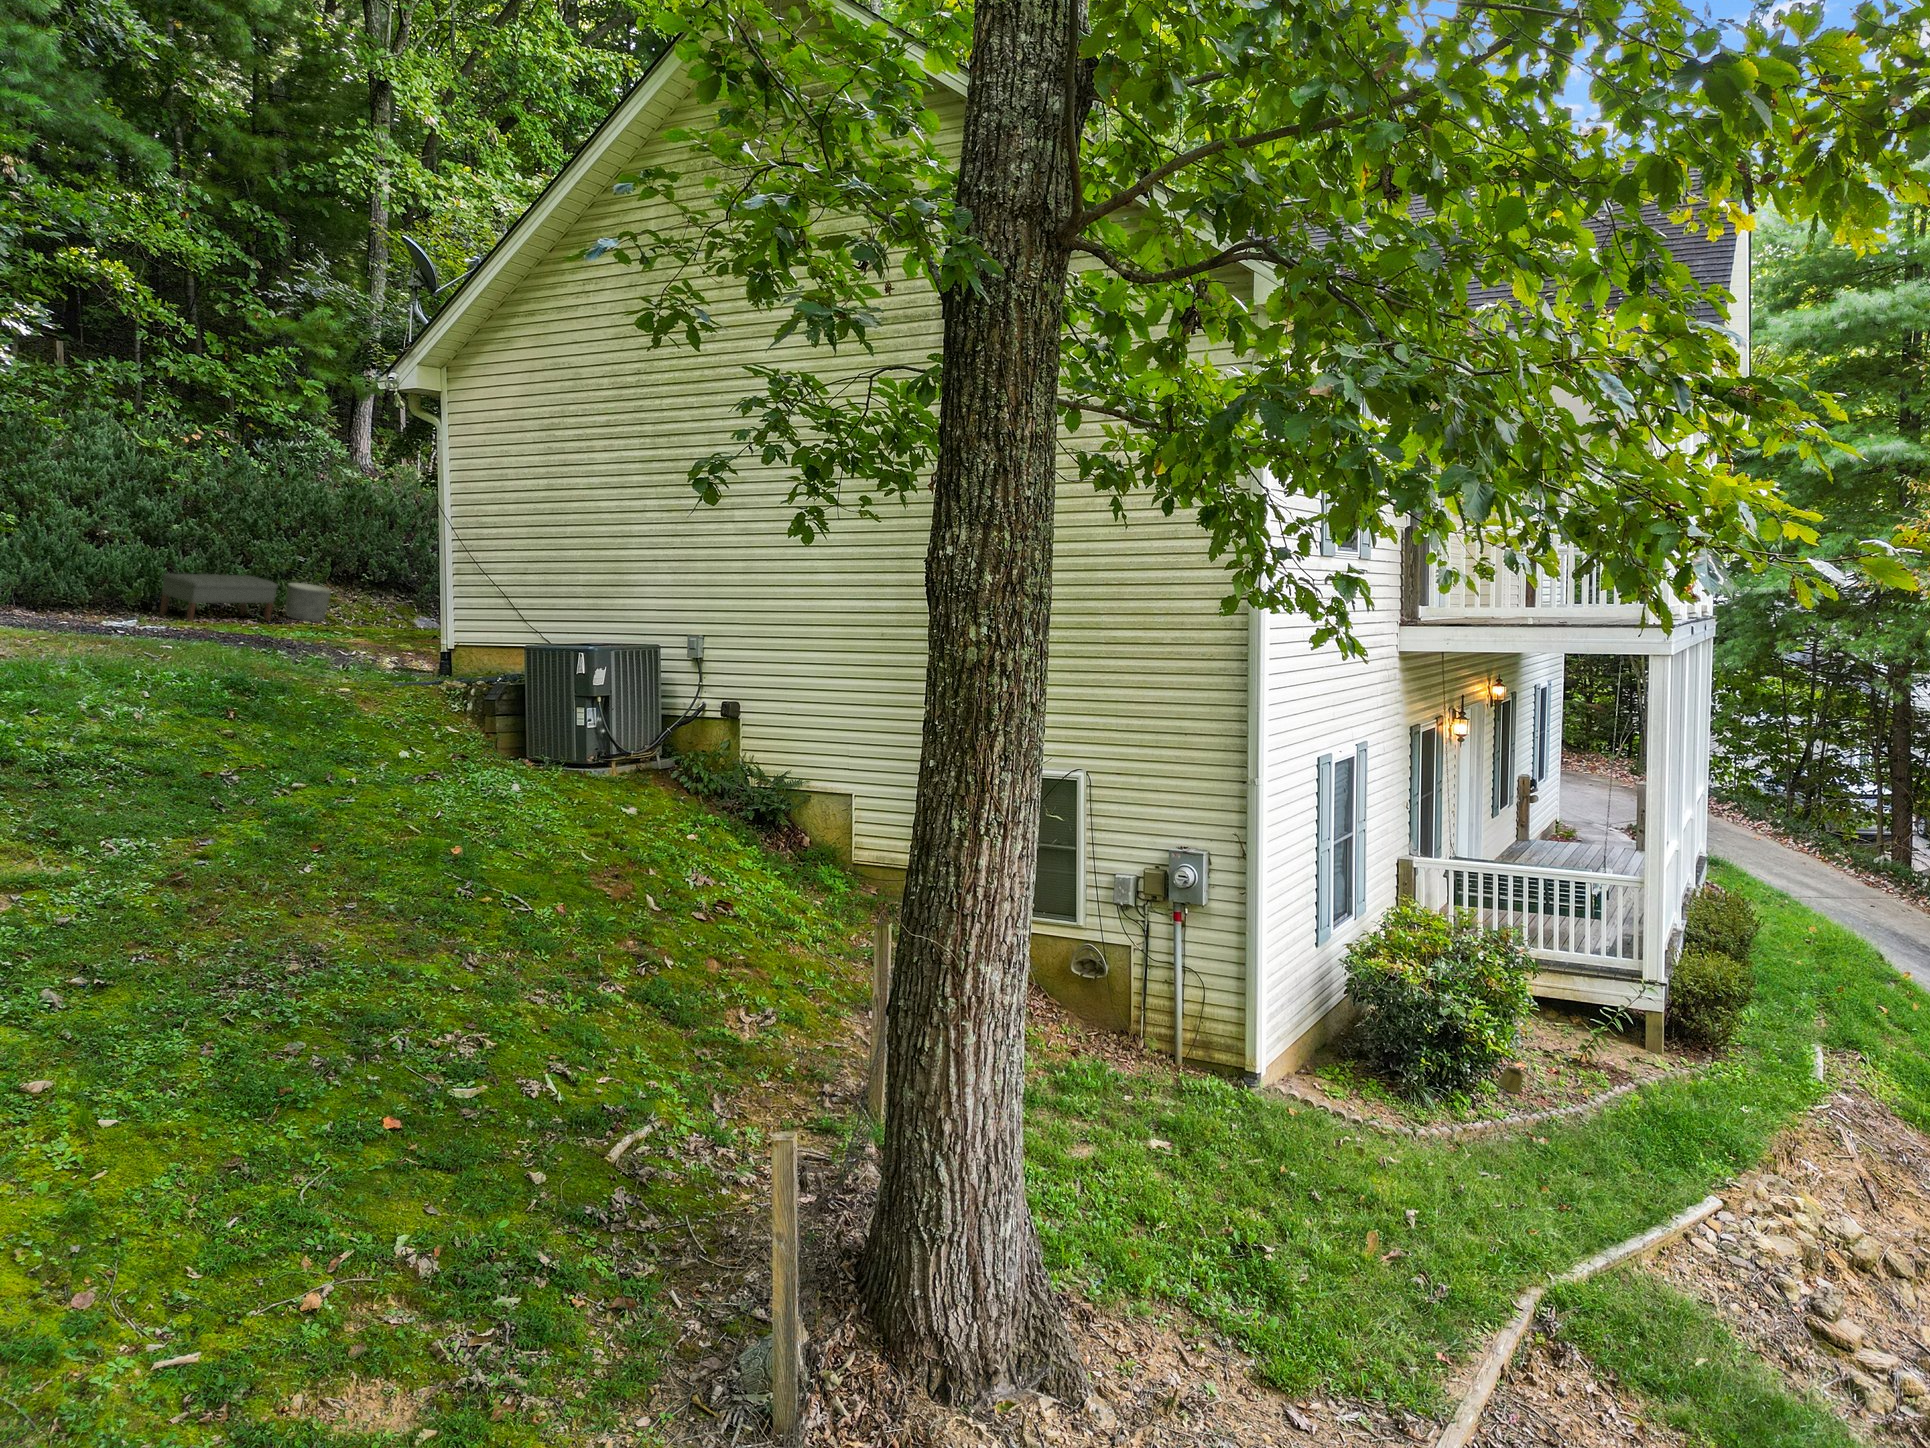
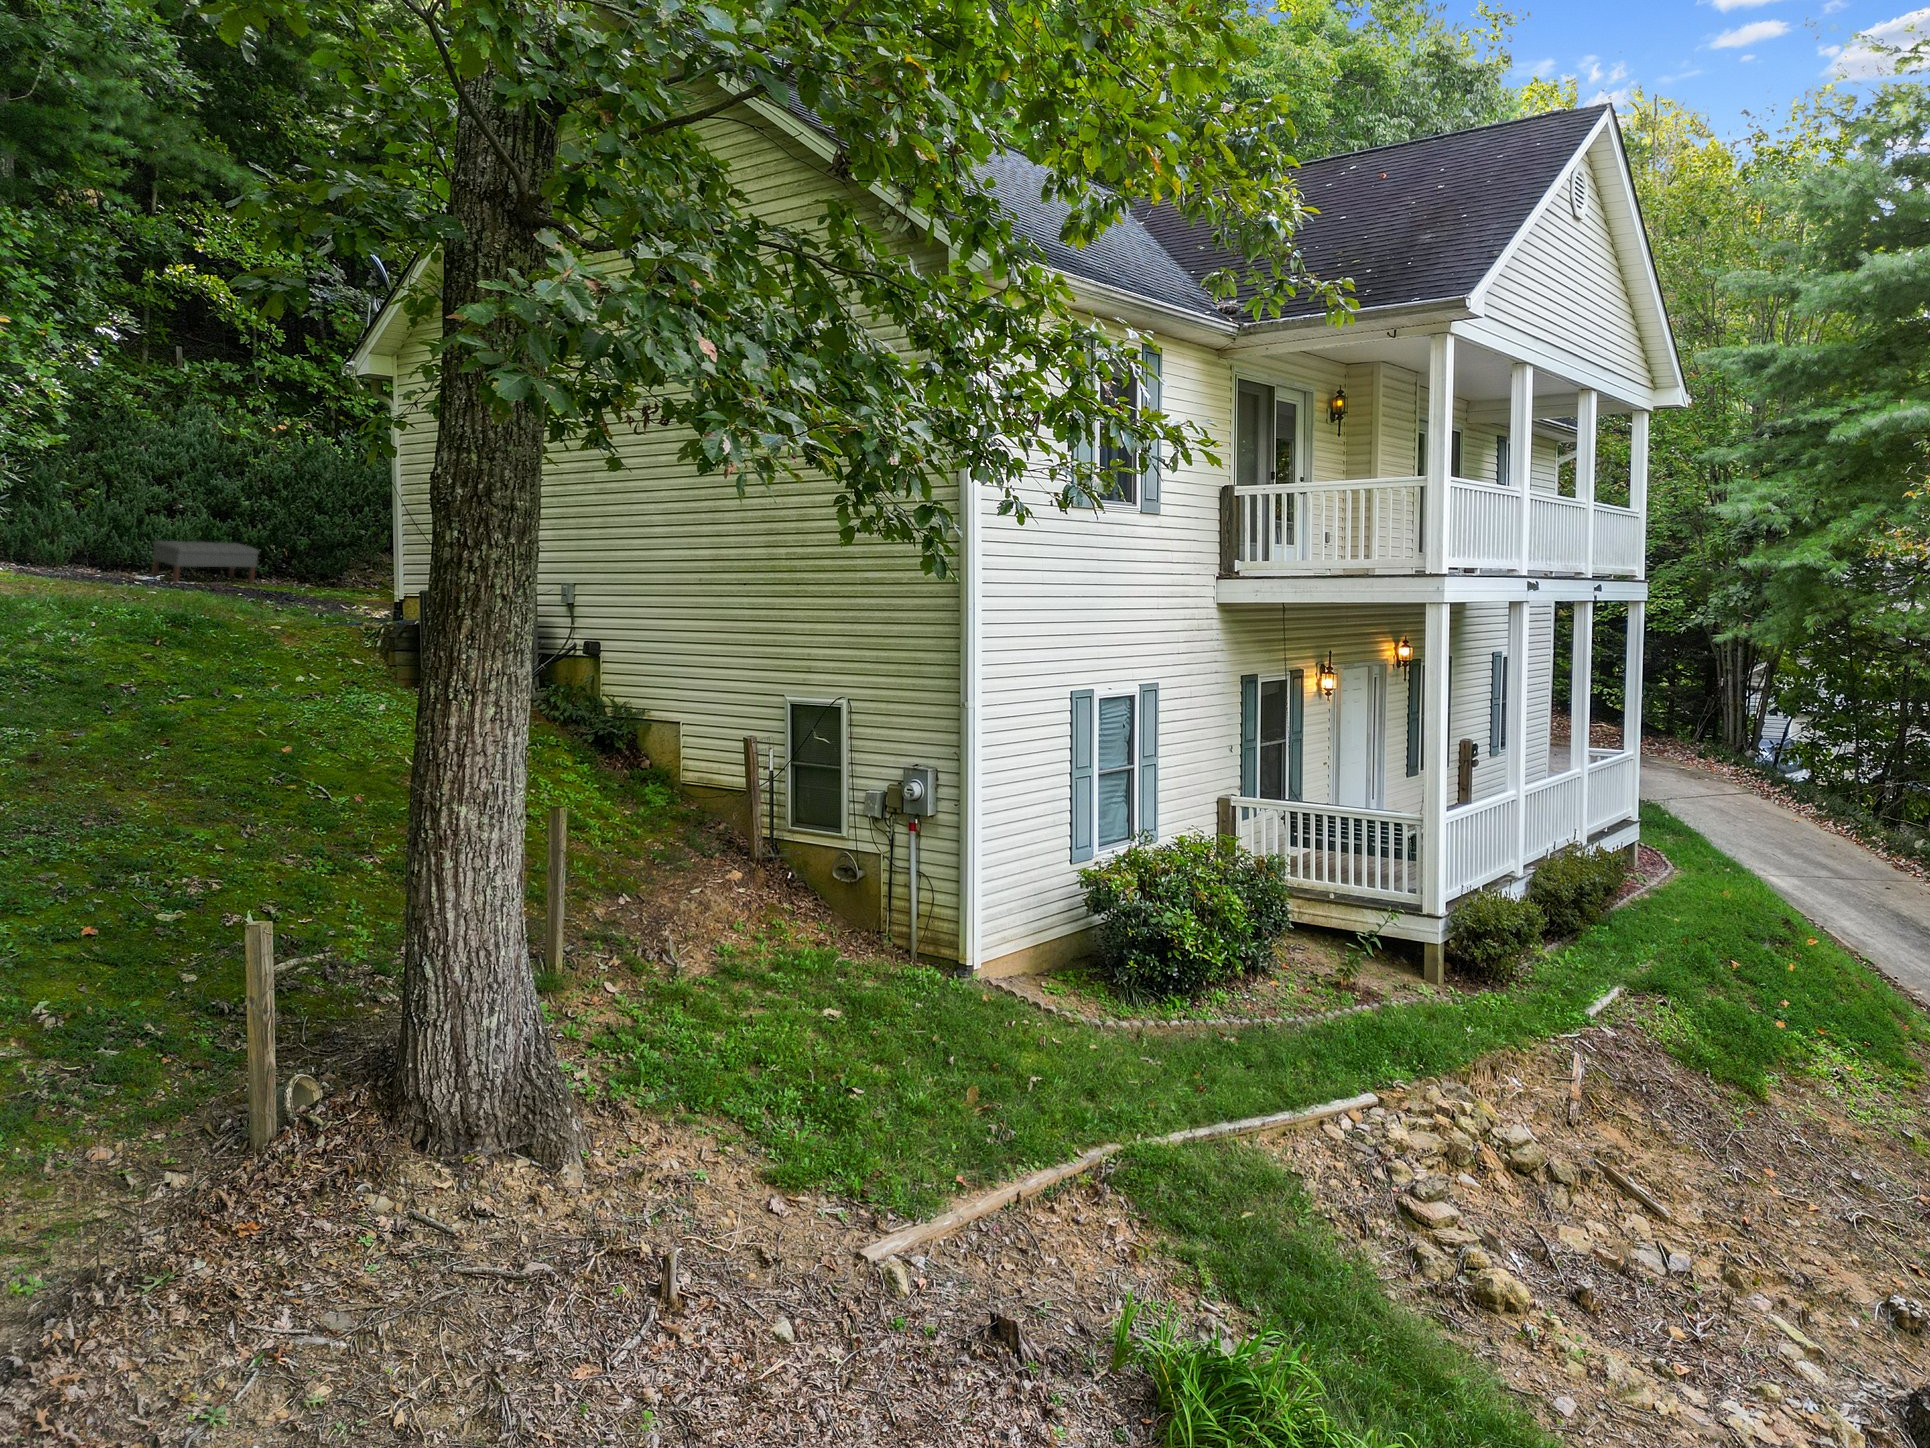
planter: present [285,583,331,622] -> none [271,550,312,585]
watering can: present [1498,1067,1524,1093] -> none [1251,987,1278,1012]

